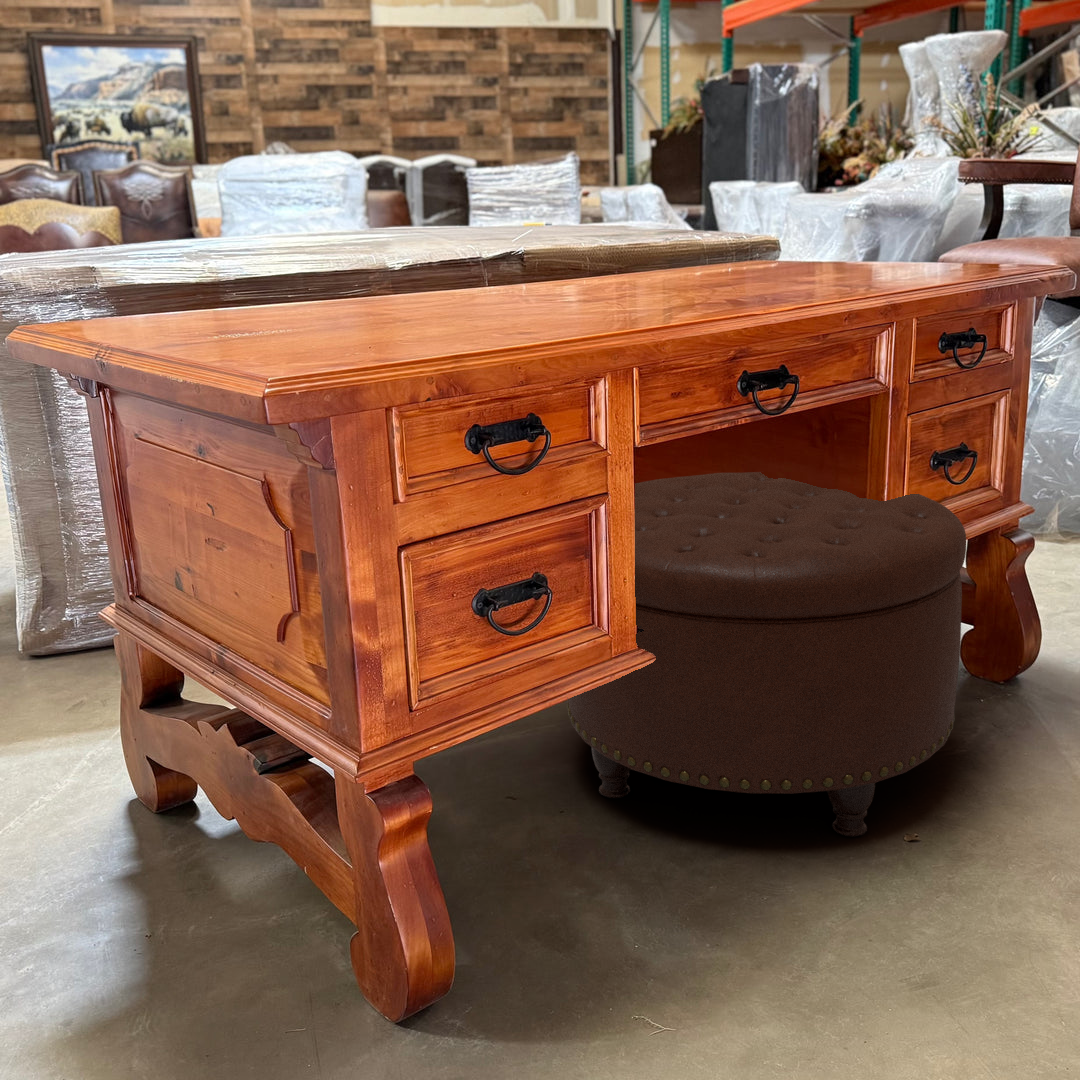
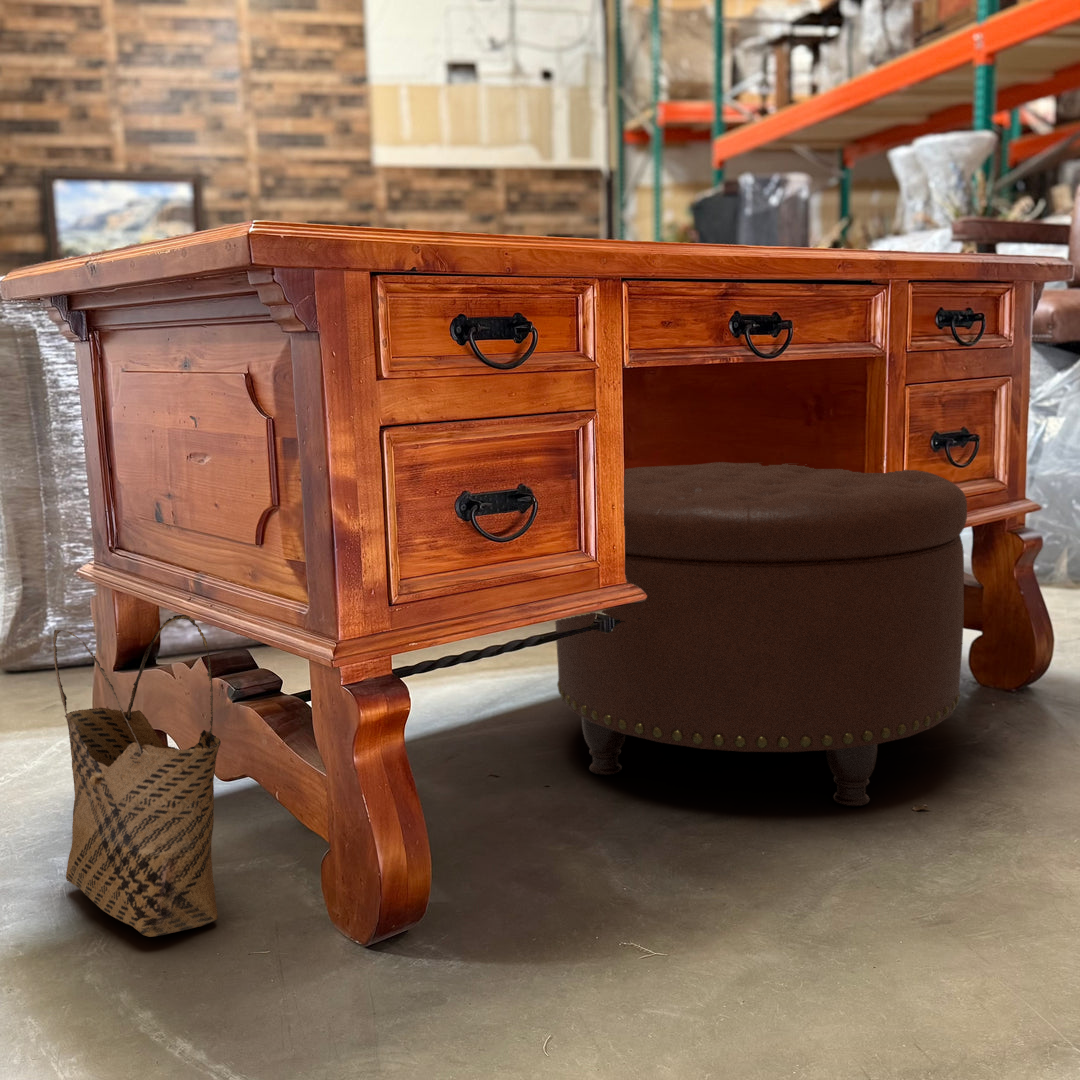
woven basket: none [87,697,258,1010] -> present [53,615,221,937]

